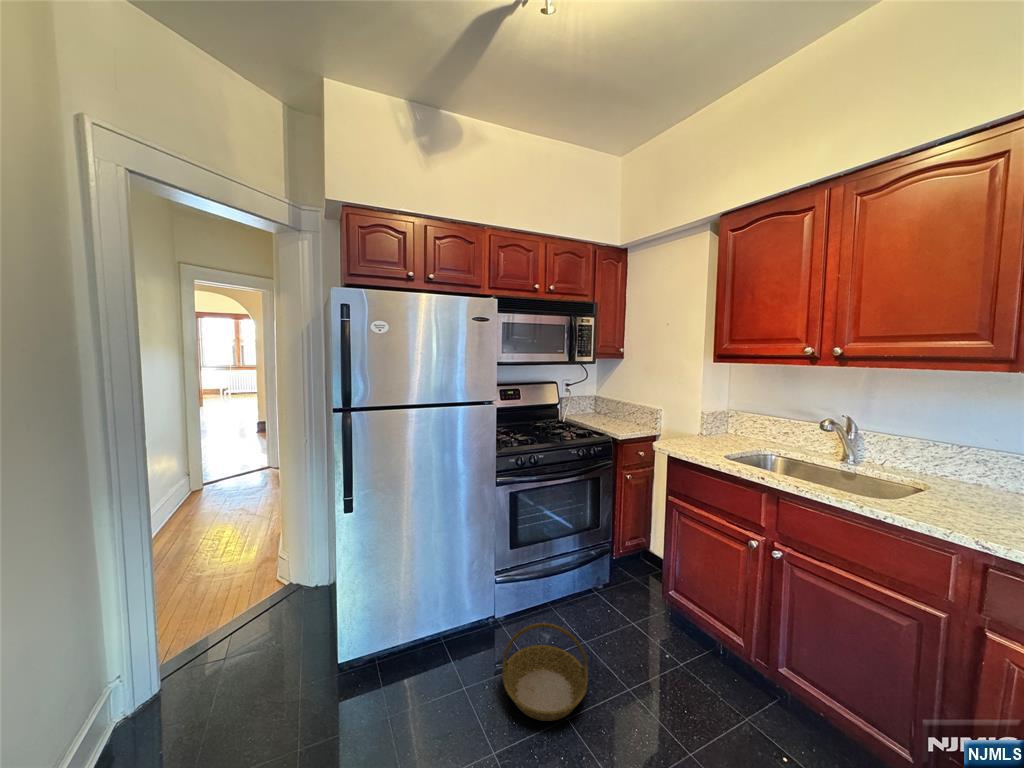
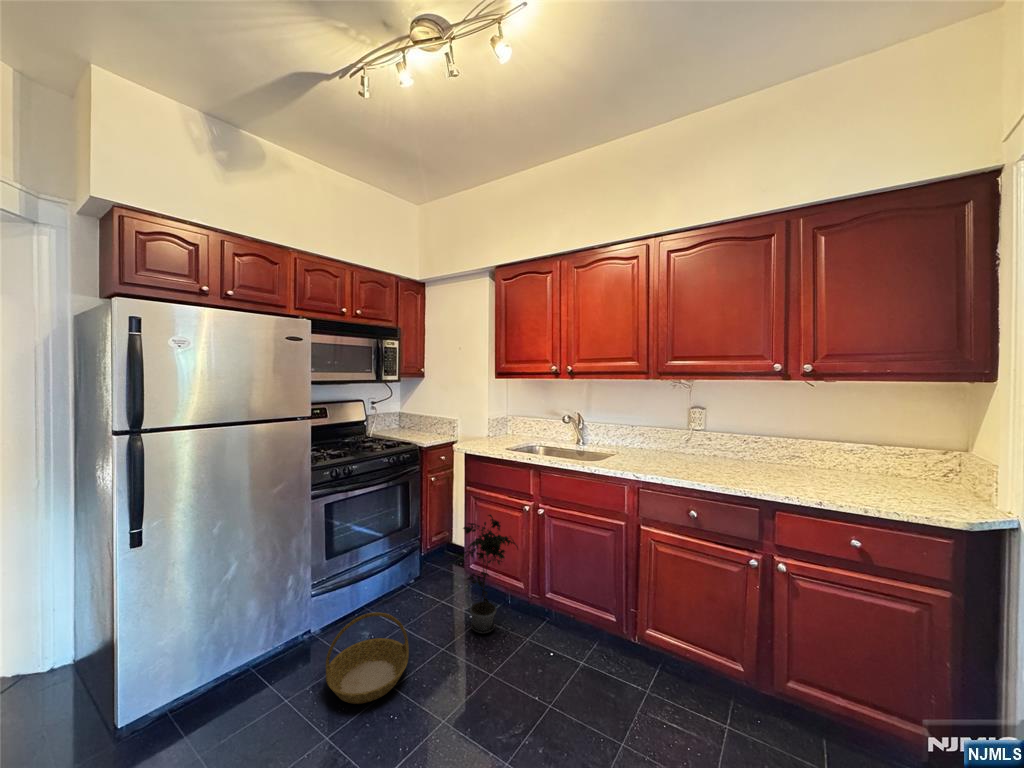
potted plant: none [657,540,737,688] -> present [463,515,518,633]

